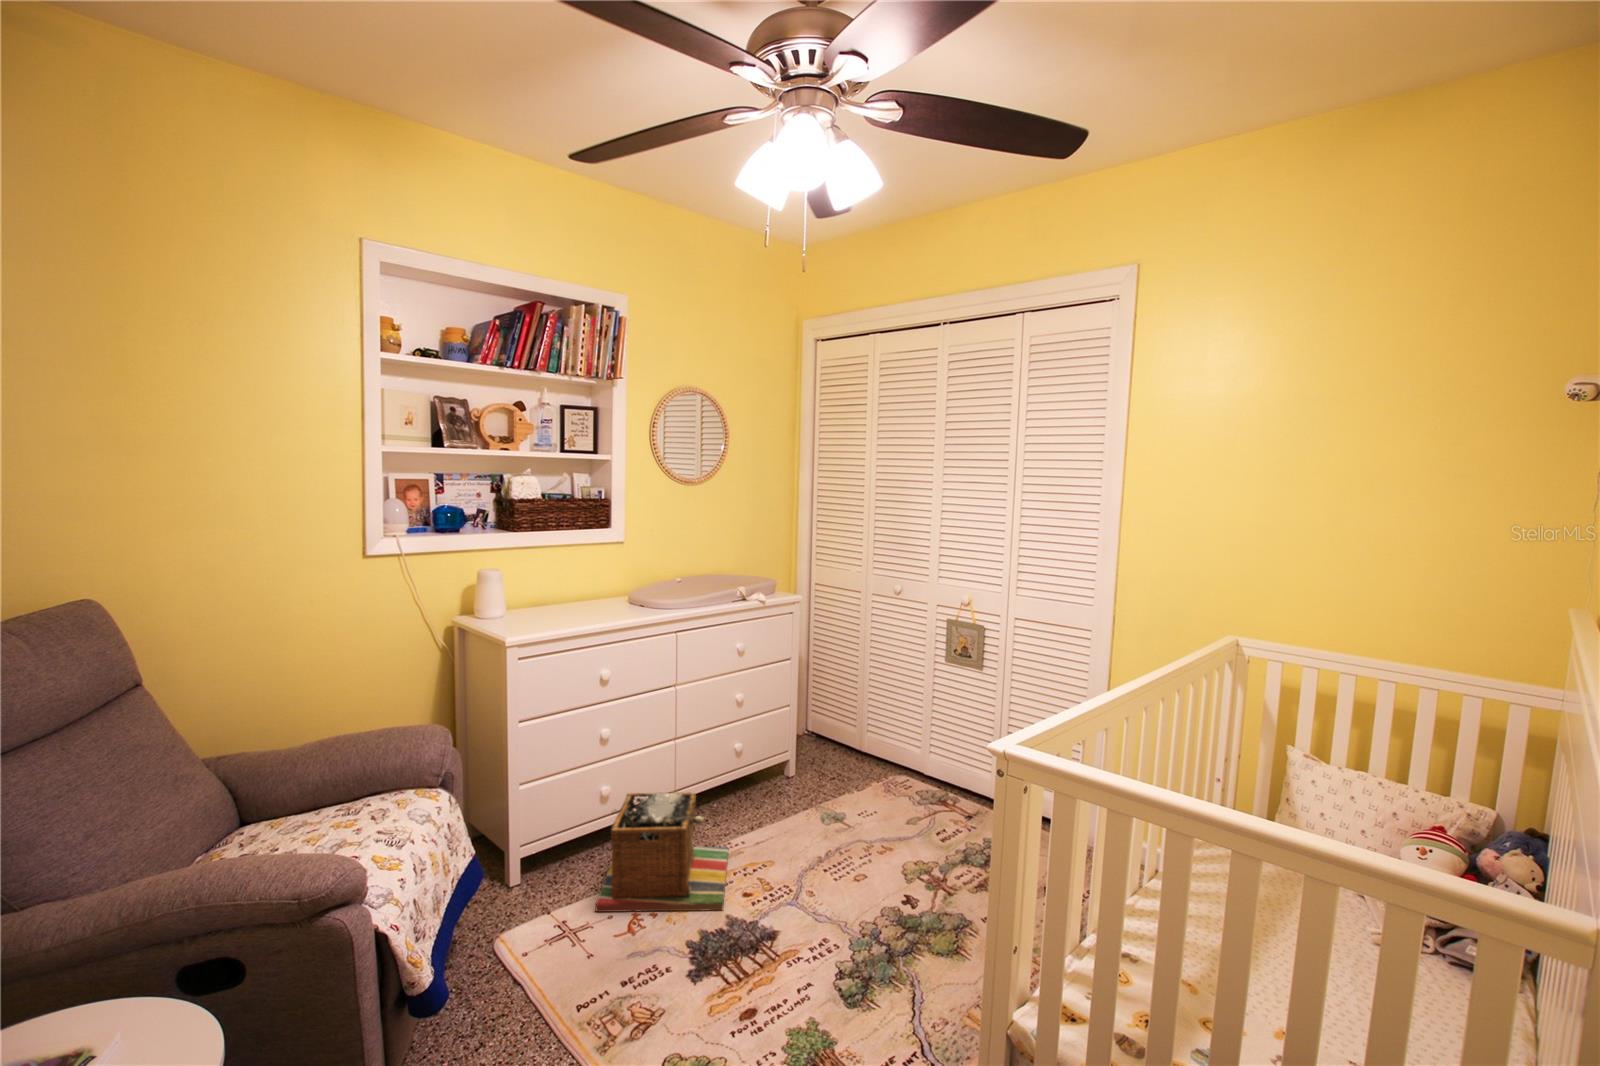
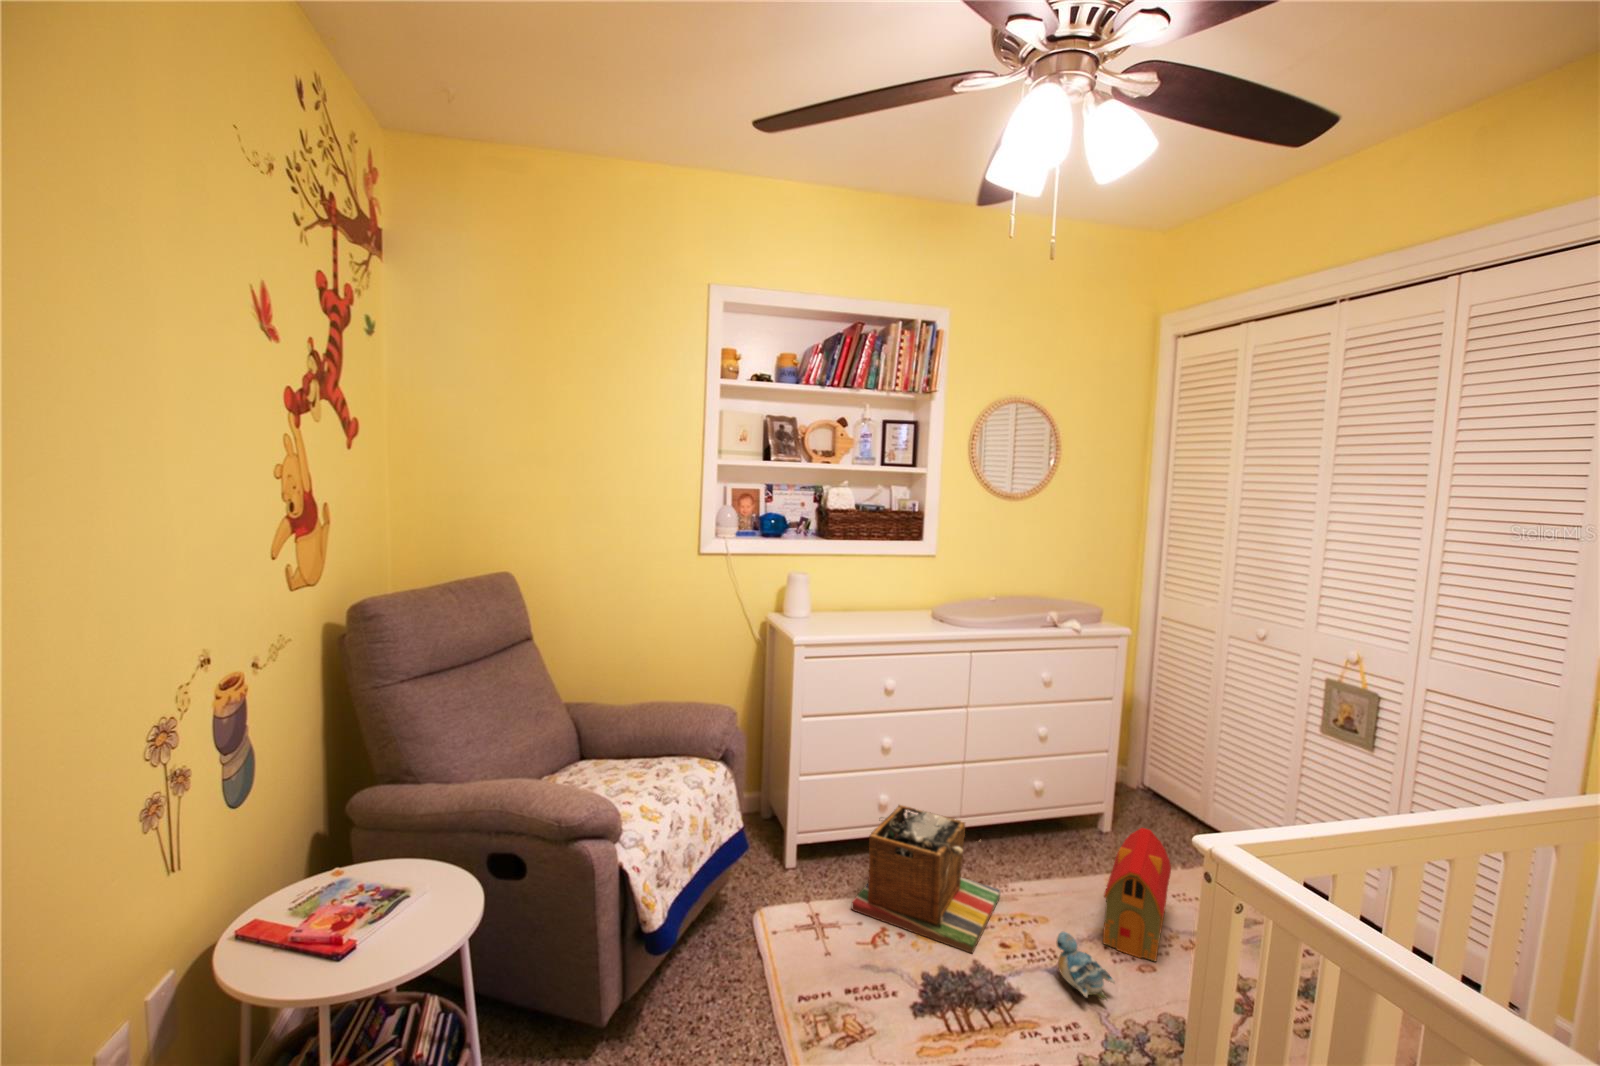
toy house: none [816,759,865,865] -> present [1103,828,1171,961]
plush toy: none [793,862,843,911] -> present [1056,932,1115,1000]

